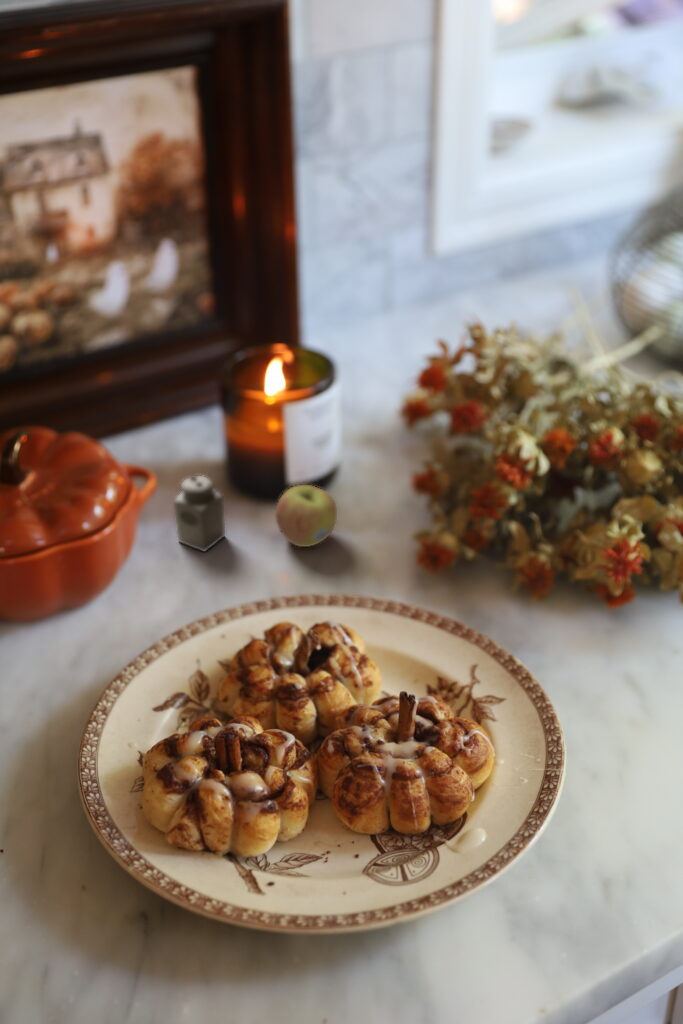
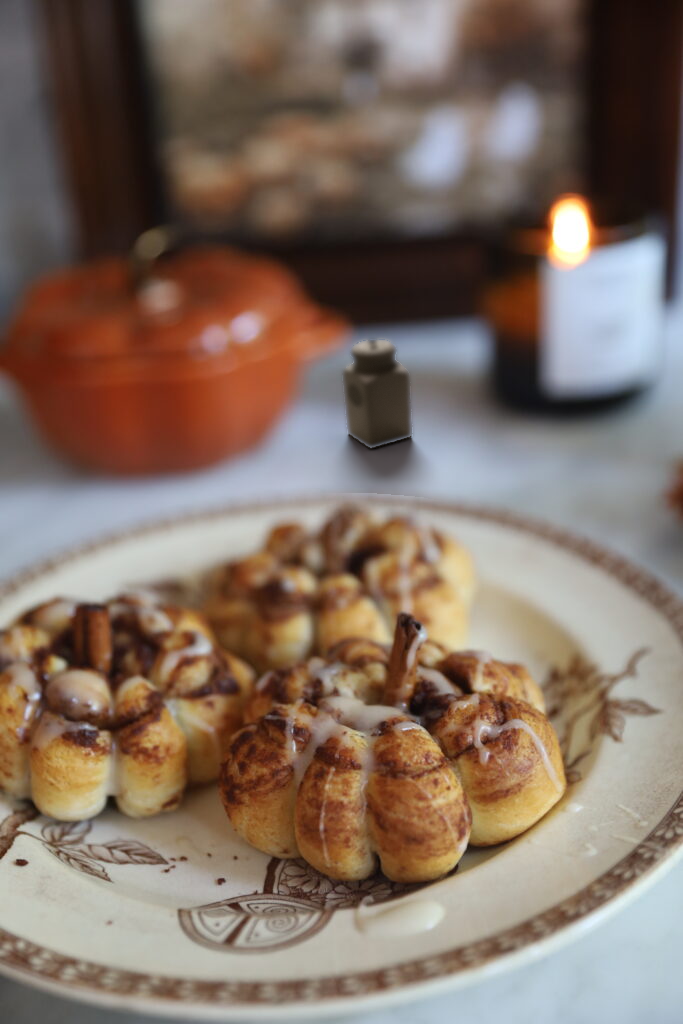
apple: present [276,485,337,547] -> none [474,373,569,466]

